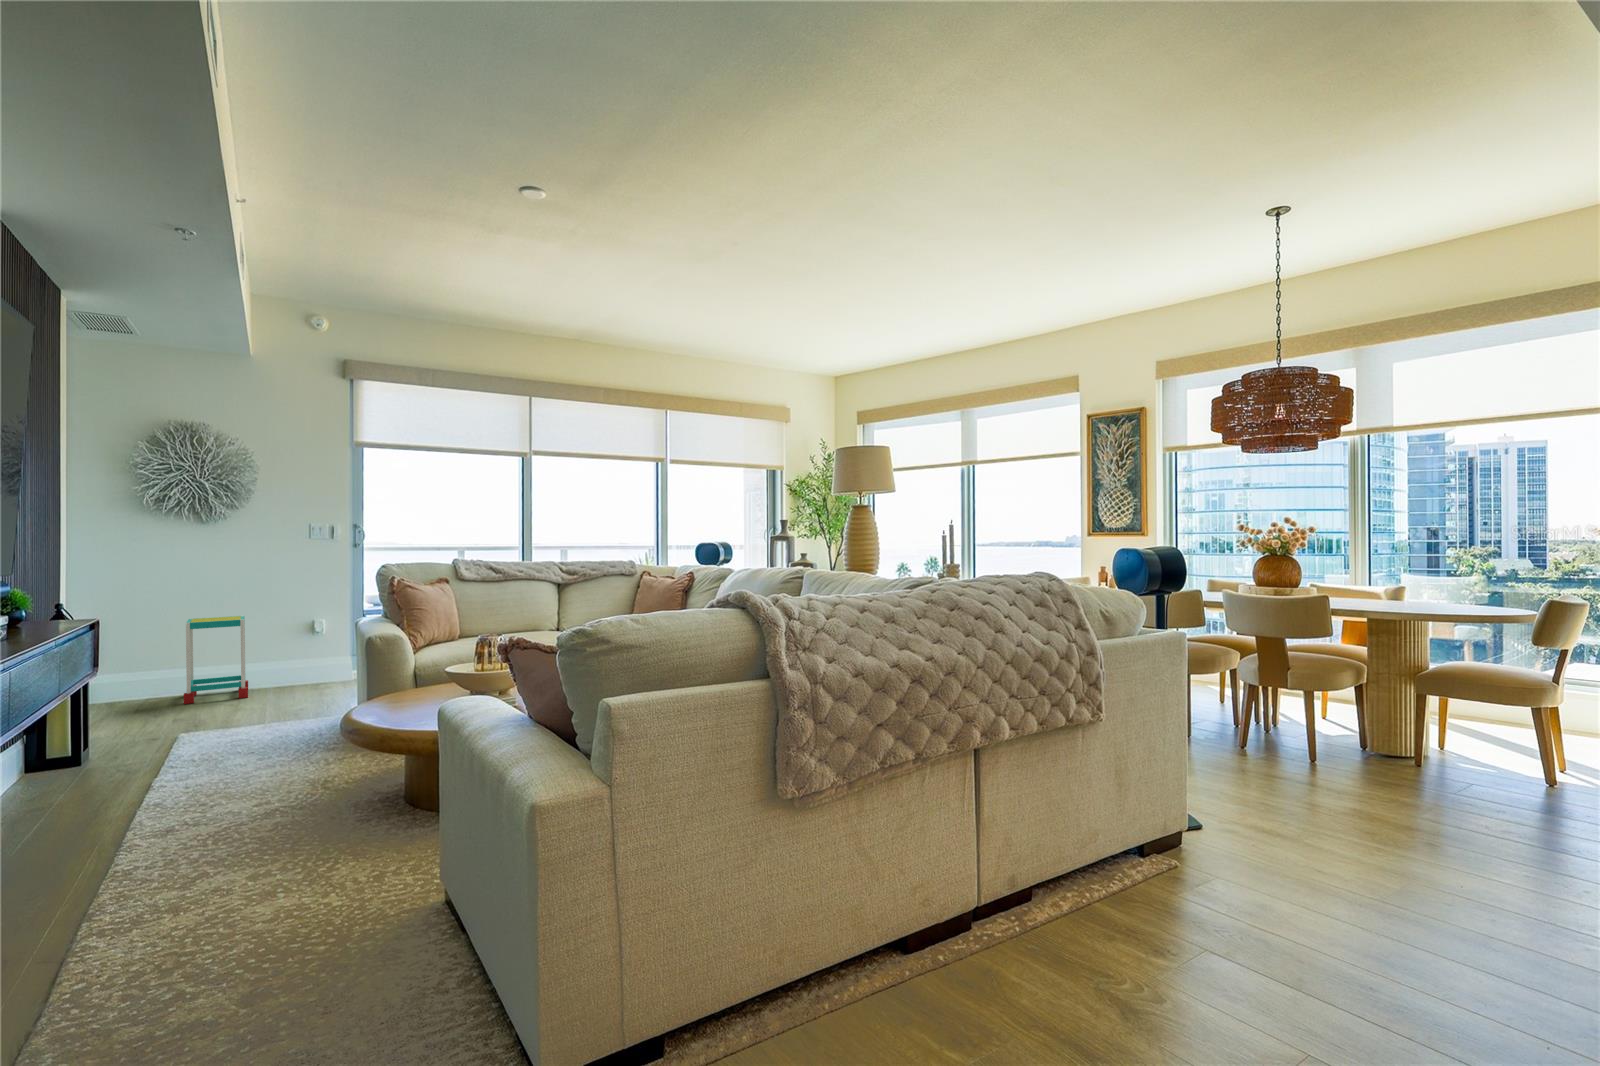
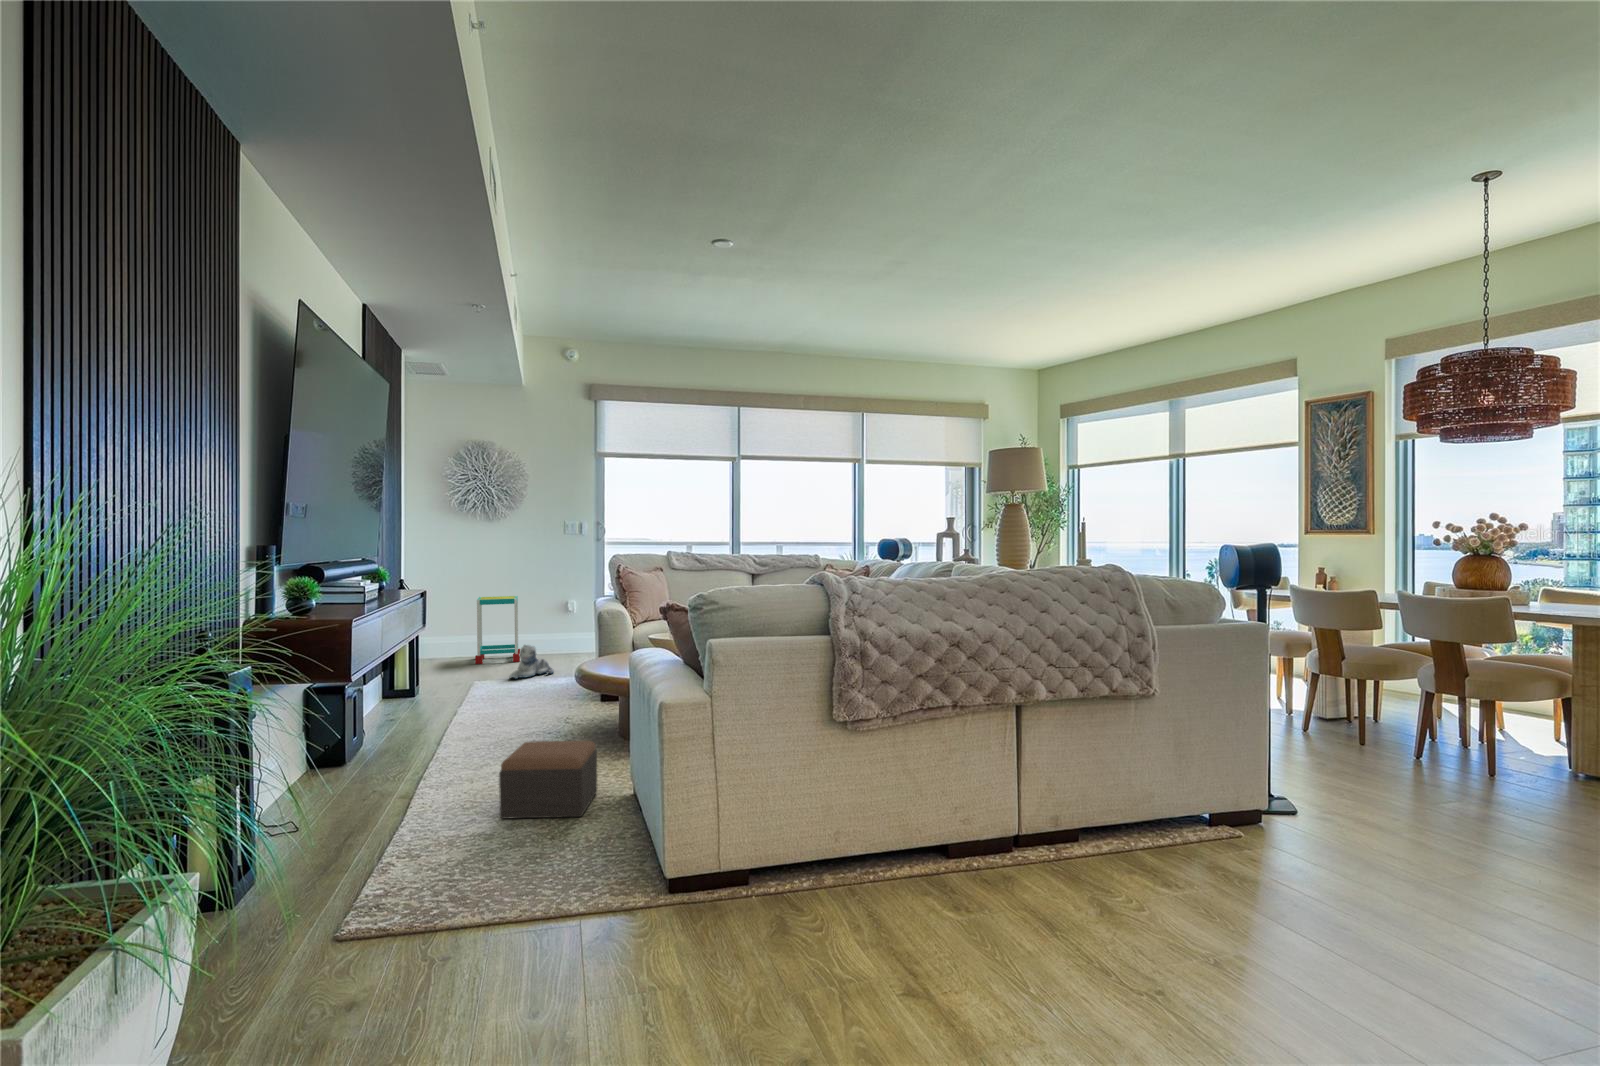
plush toy: none [235,678,298,723] -> present [510,645,554,679]
footstool: none [235,828,390,968] -> present [499,741,597,819]

